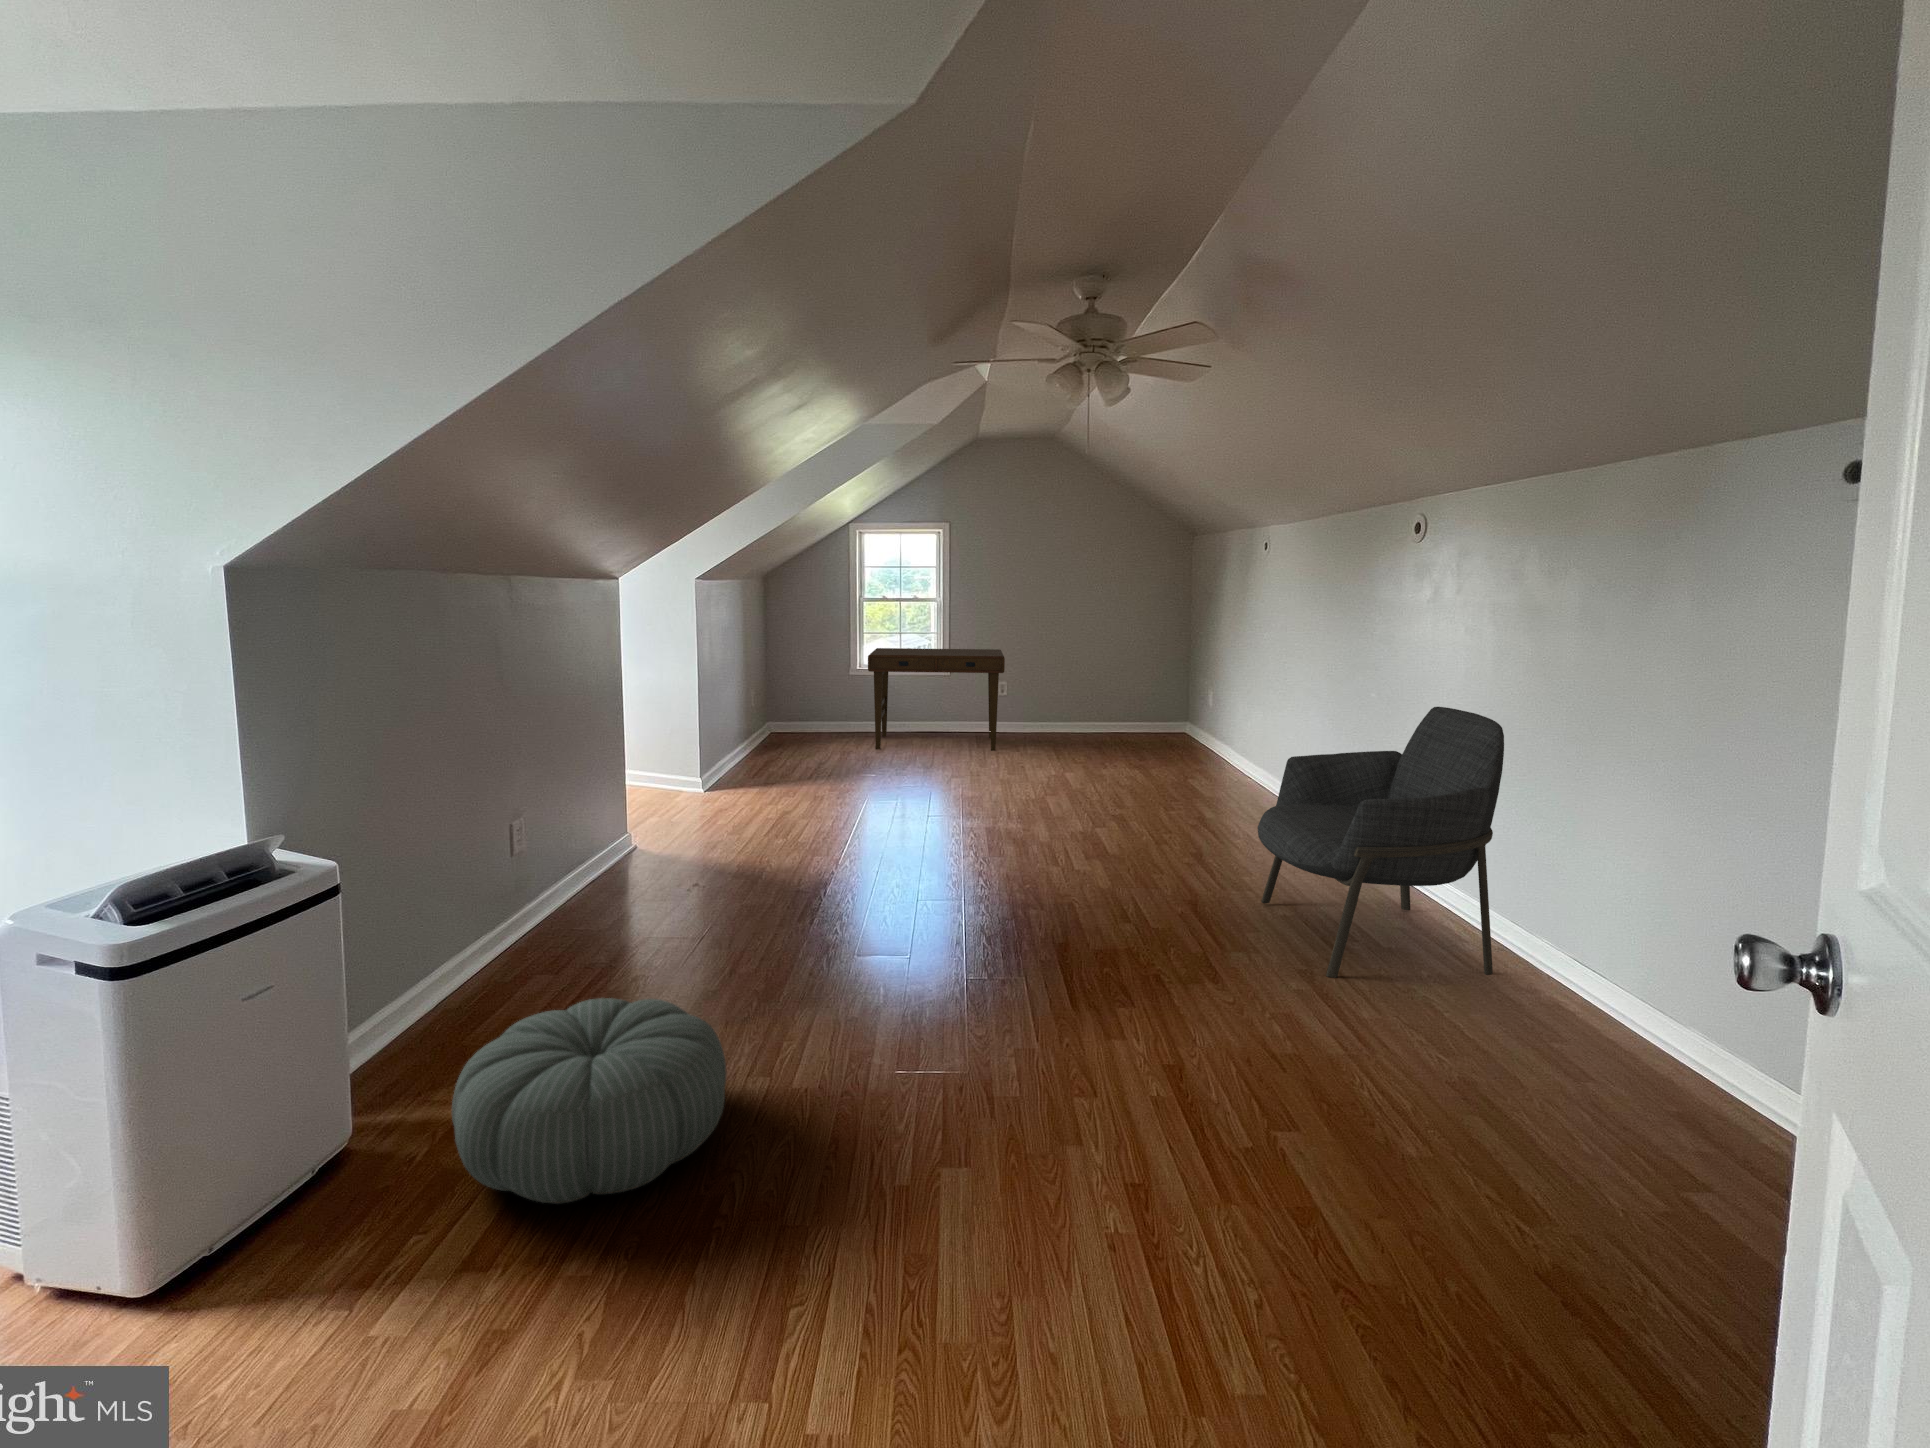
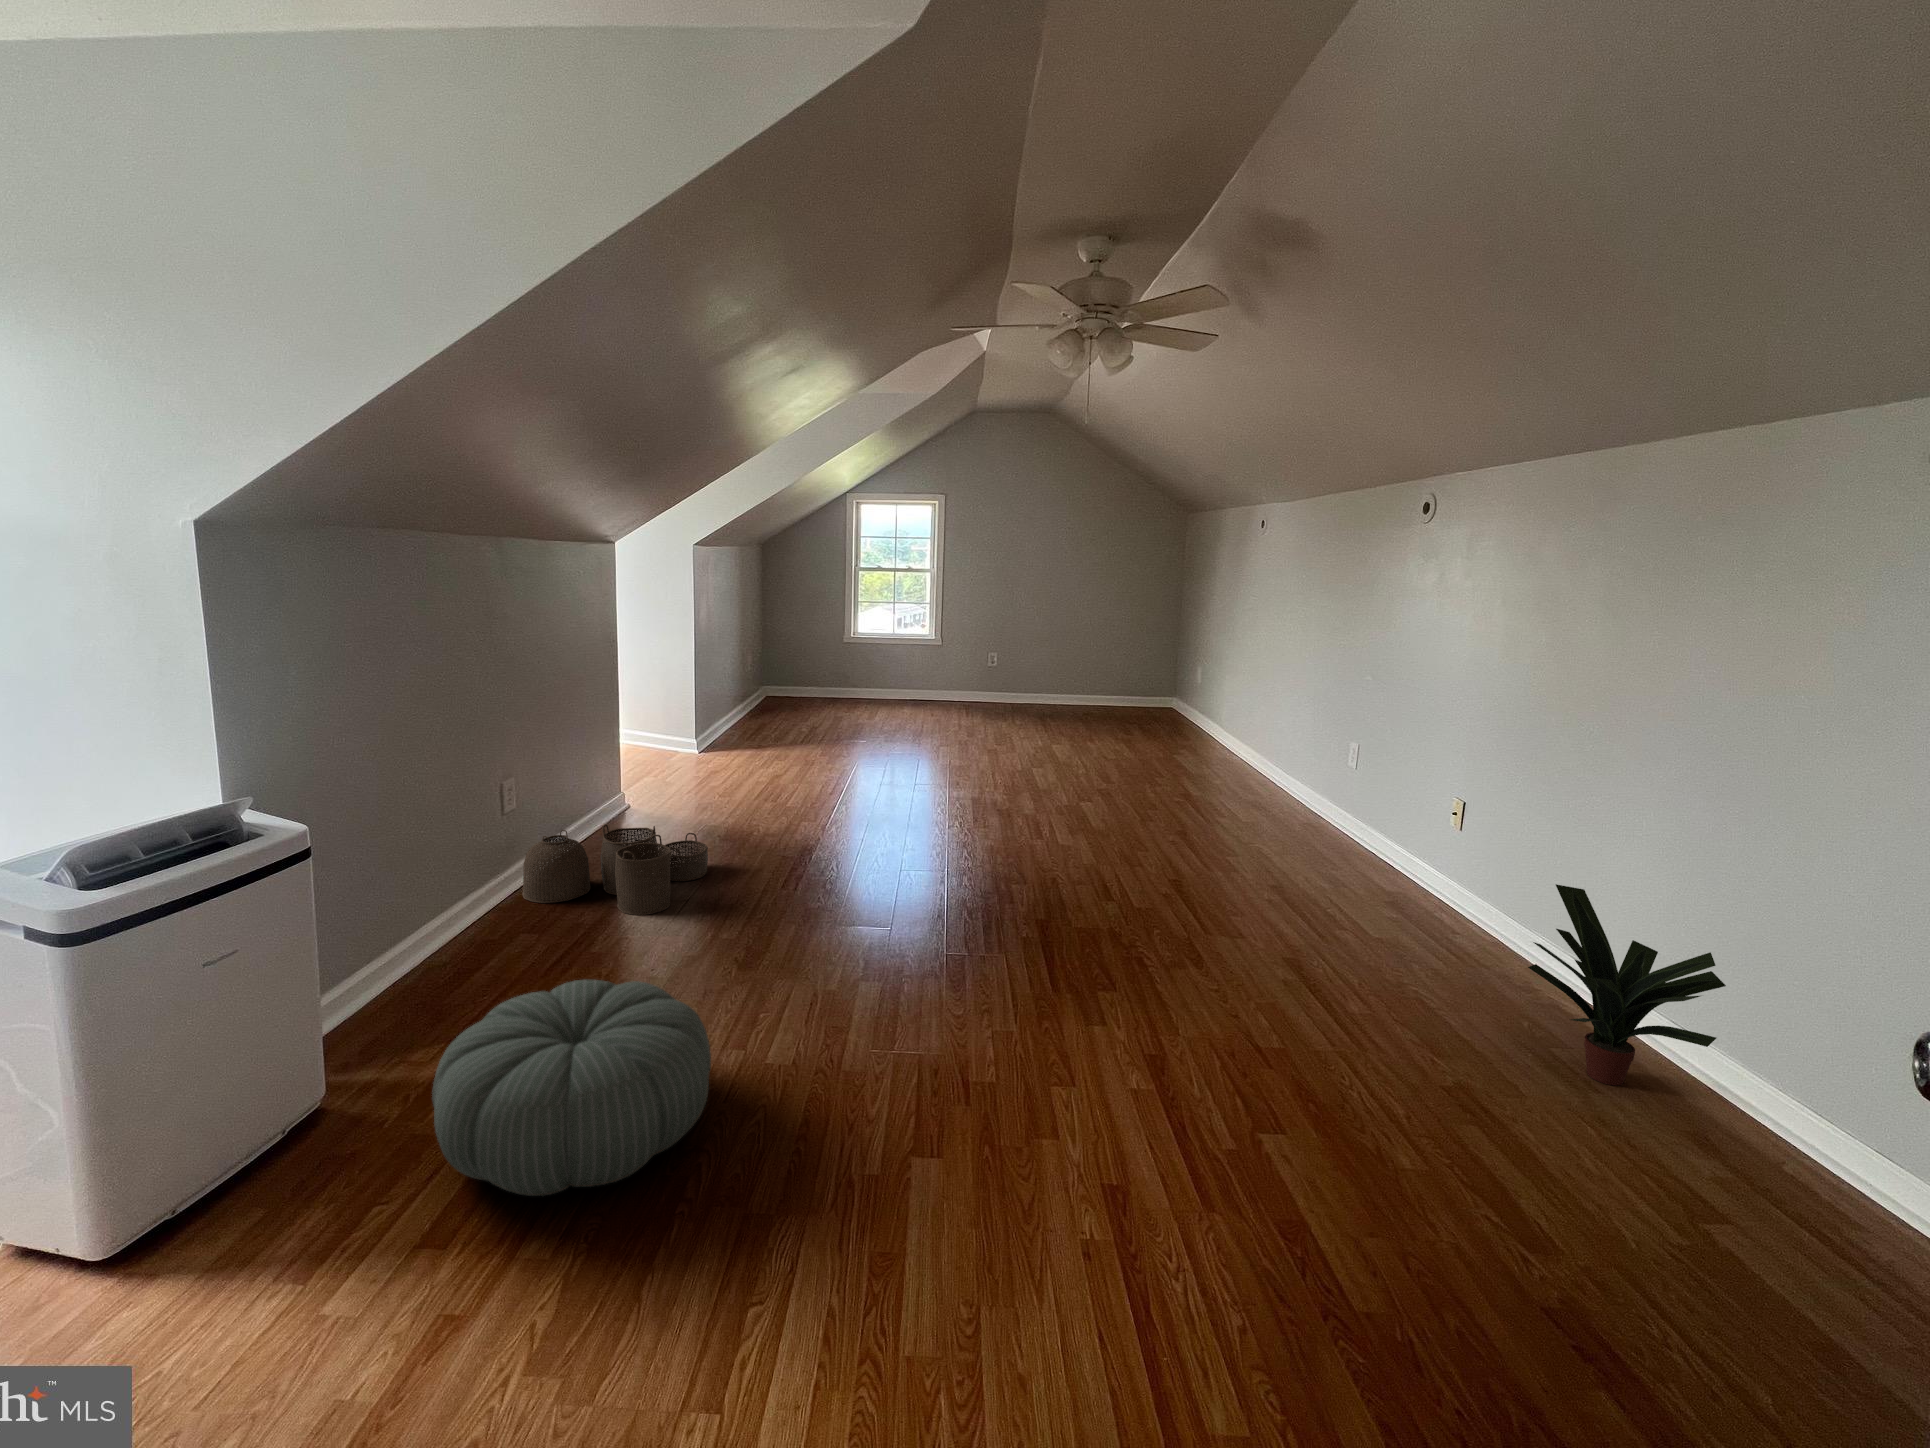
desk: present [868,648,1005,751] -> none [861,615,996,718]
armchair: present [1258,707,1504,978] -> none [1253,689,1516,967]
woven basket: none [529,856,717,945] -> present [522,825,708,915]
potted plant: none [1517,888,1699,1079] -> present [1528,884,1726,1086]

